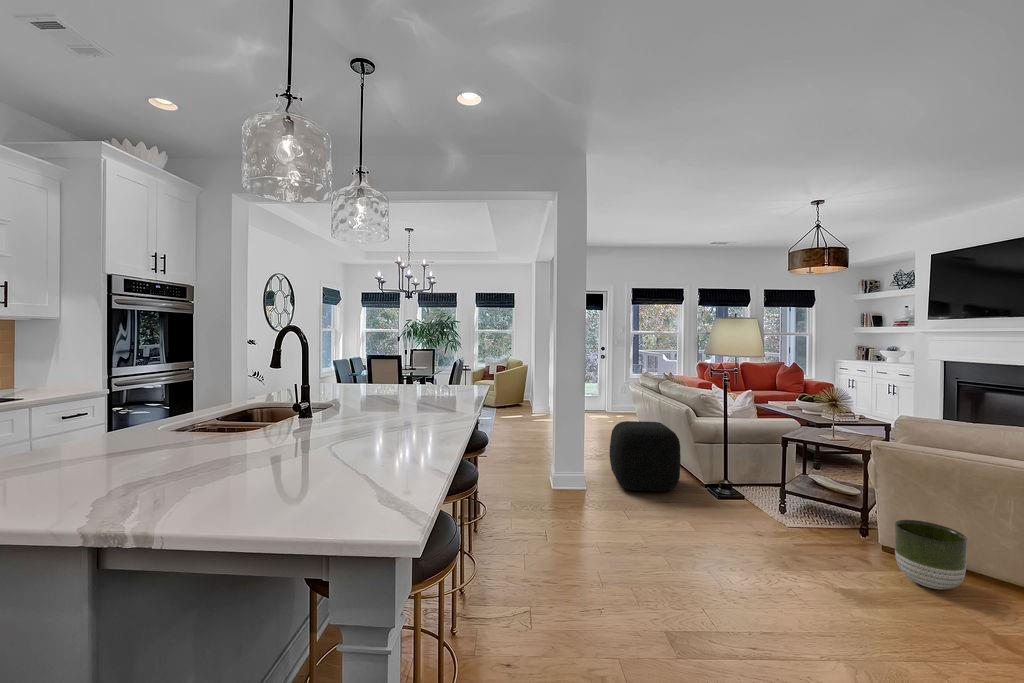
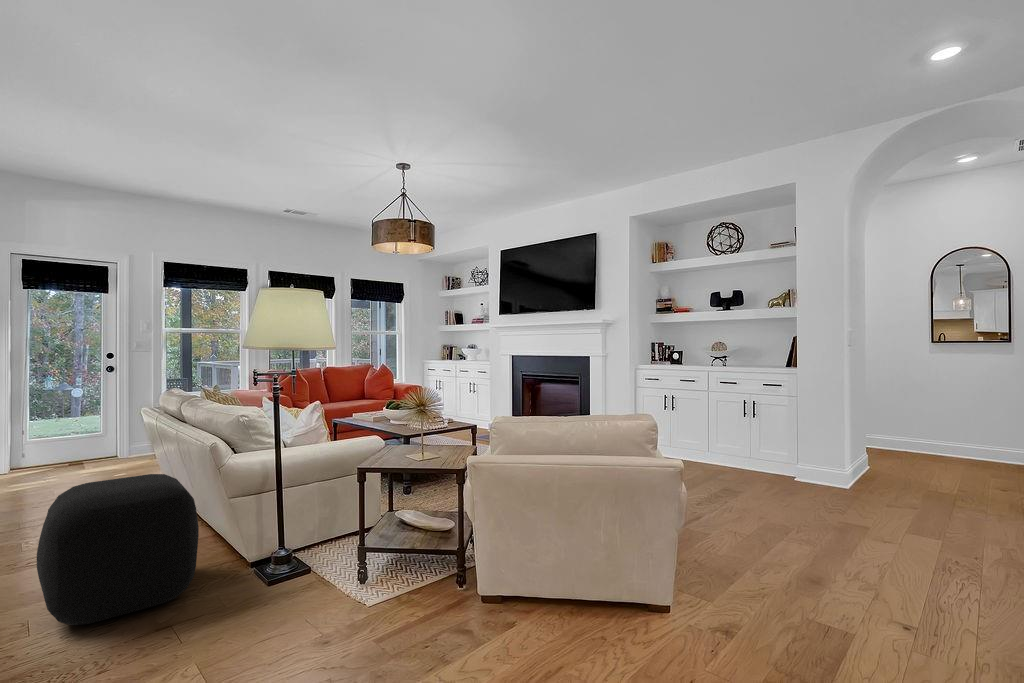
planter: present [895,520,967,589] -> none [498,554,570,650]

